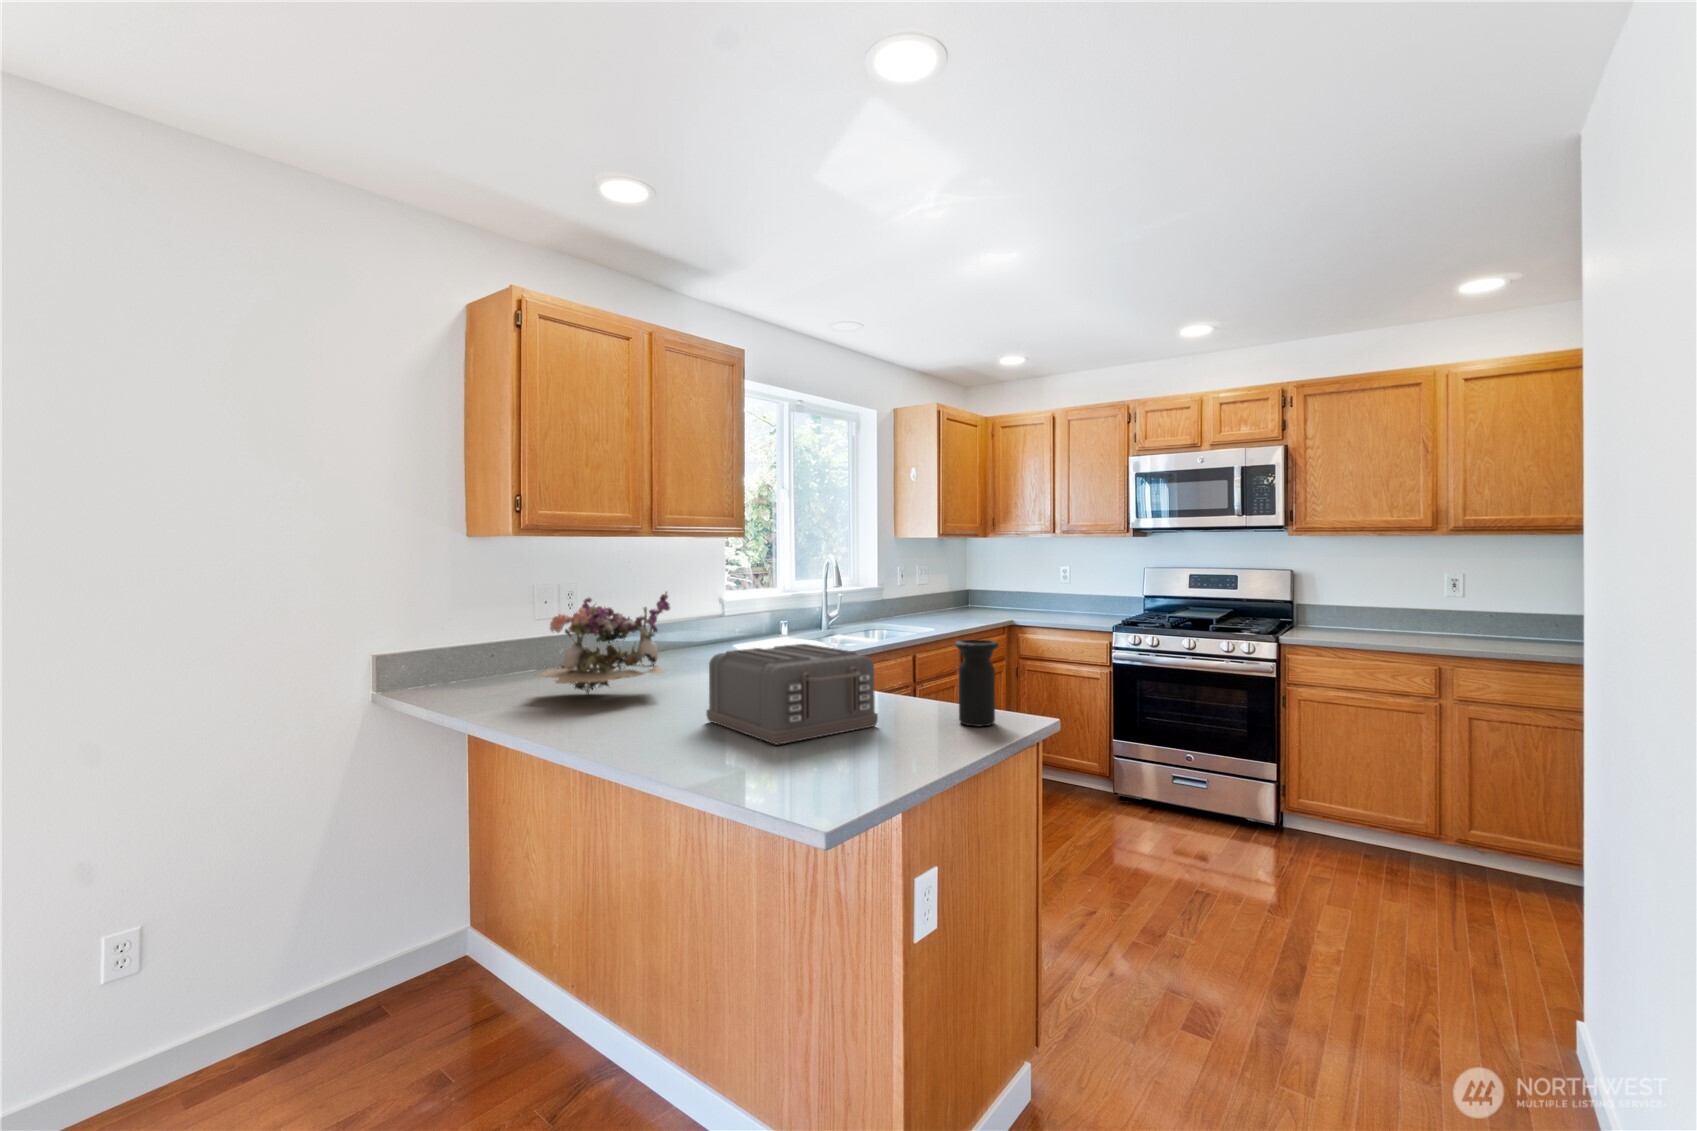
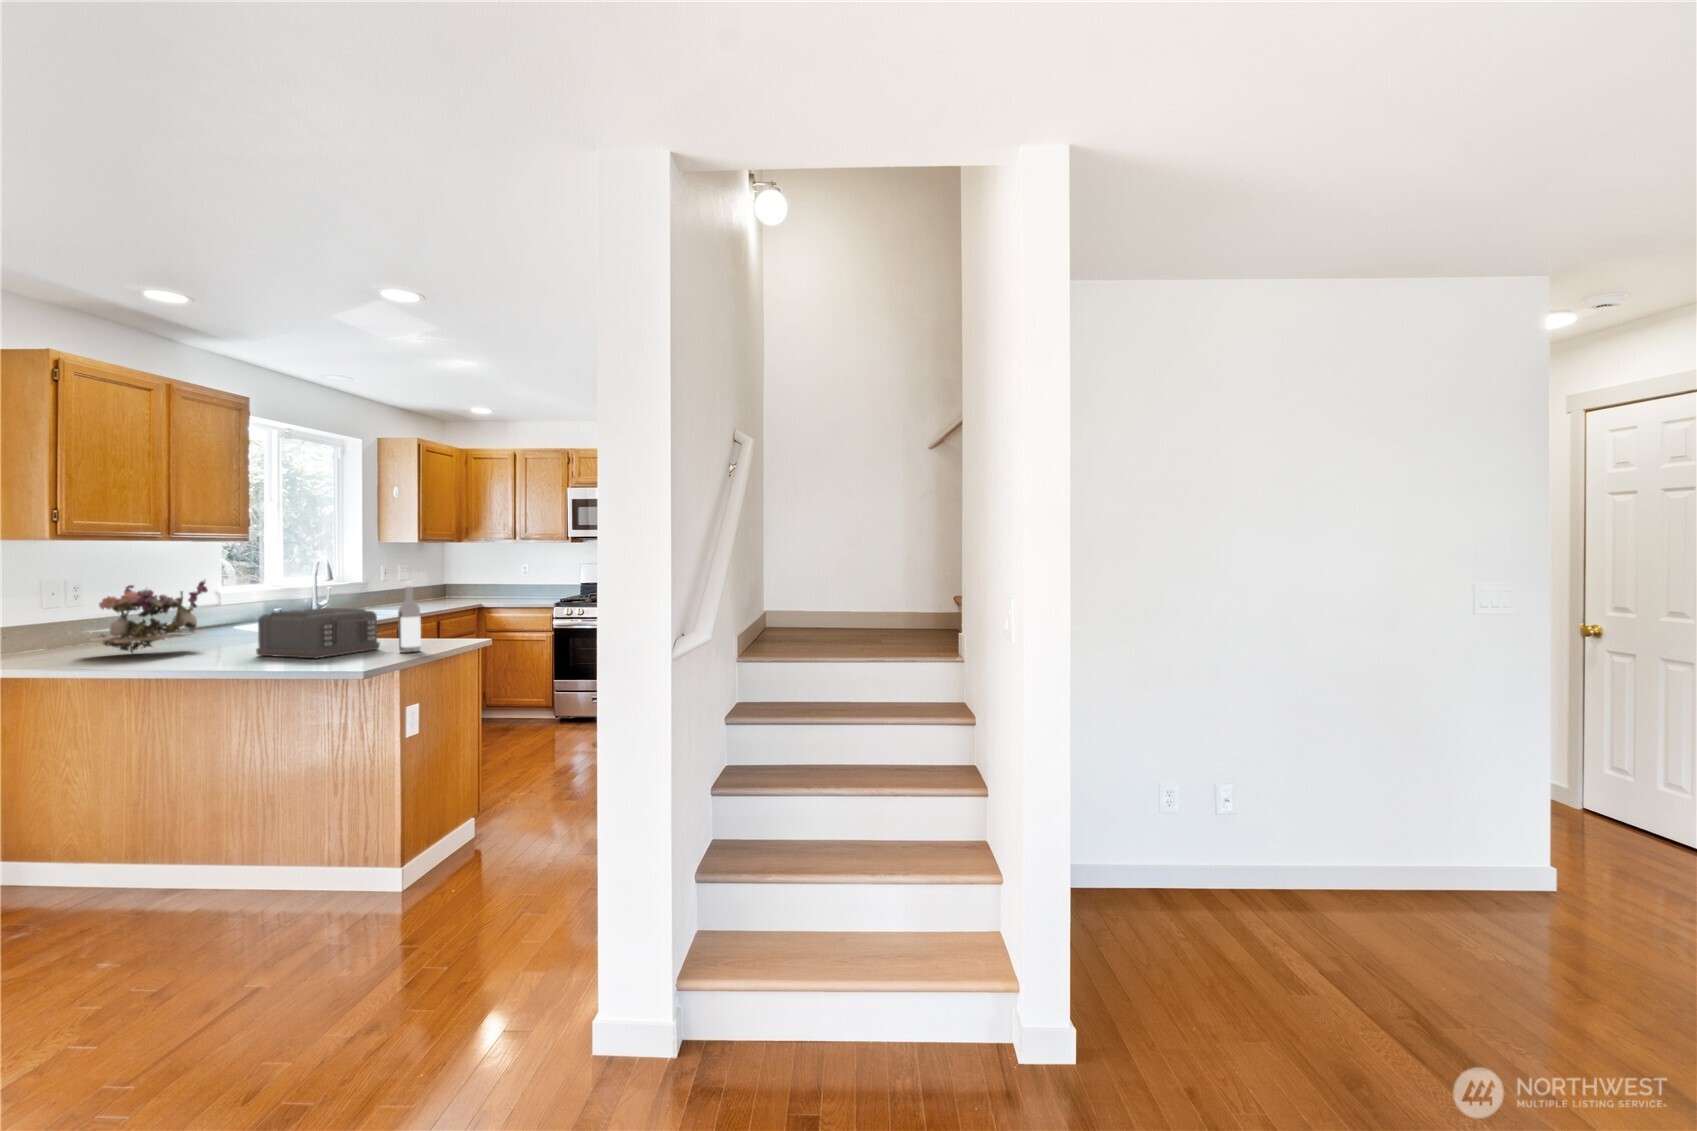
wine bottle: none [907,607,944,746] -> present [398,582,421,653]
vase: present [955,640,999,726] -> none [428,600,454,645]

